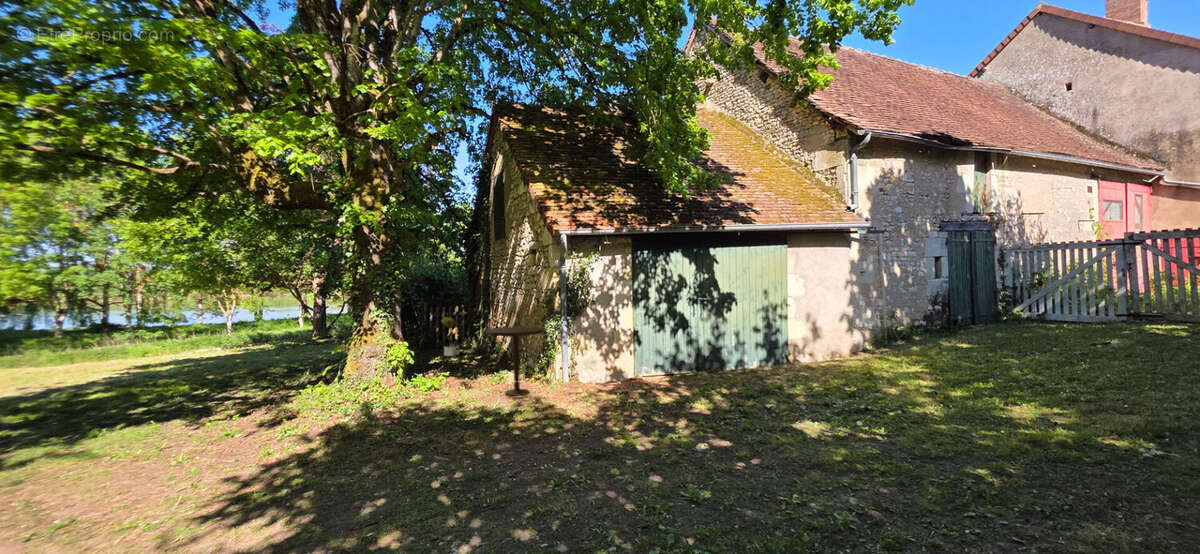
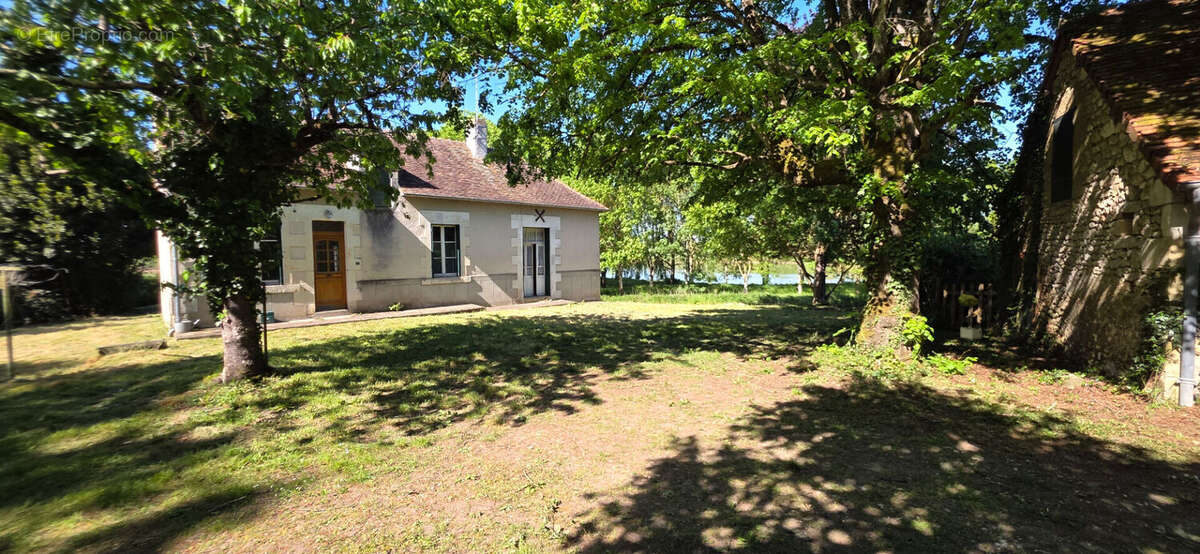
pedestal table: present [486,327,545,396] -> none [1037,314,1147,404]

